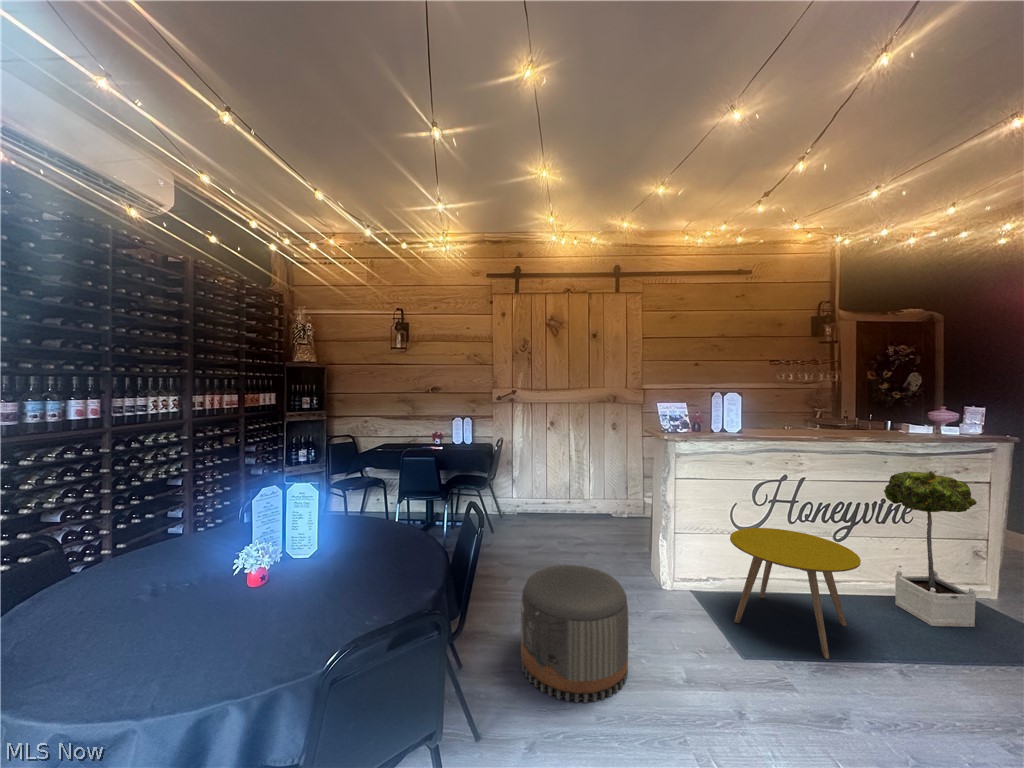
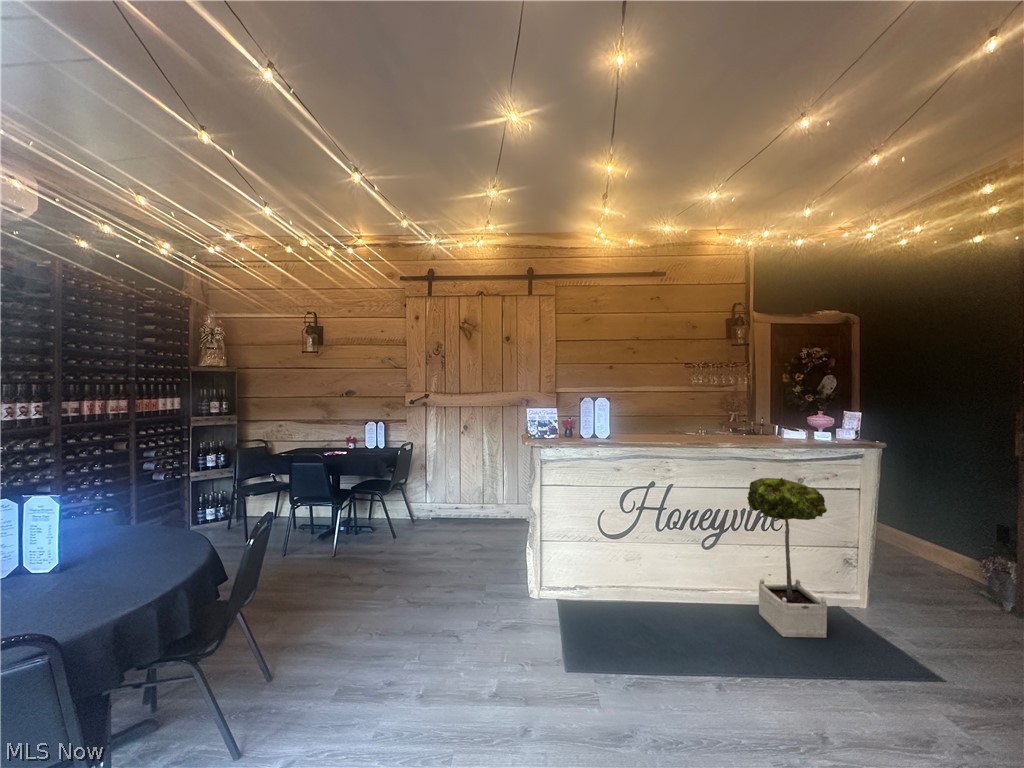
side table: present [730,528,861,659] -> none [583,536,700,673]
pouf: present [521,565,628,703] -> none [331,576,445,722]

